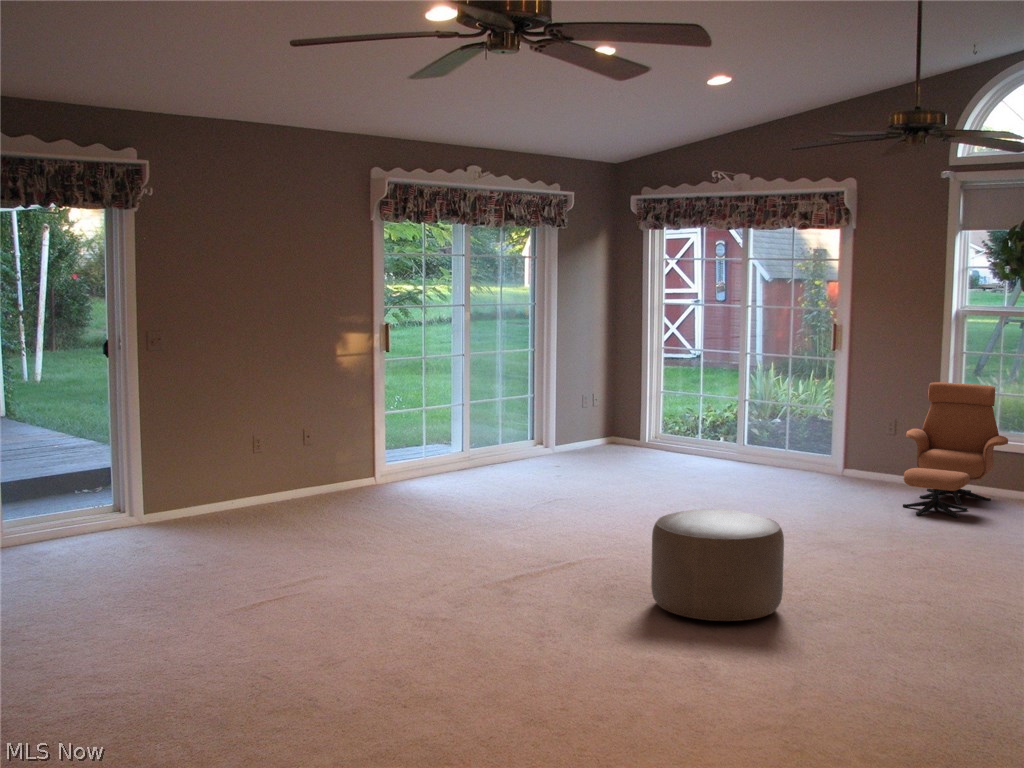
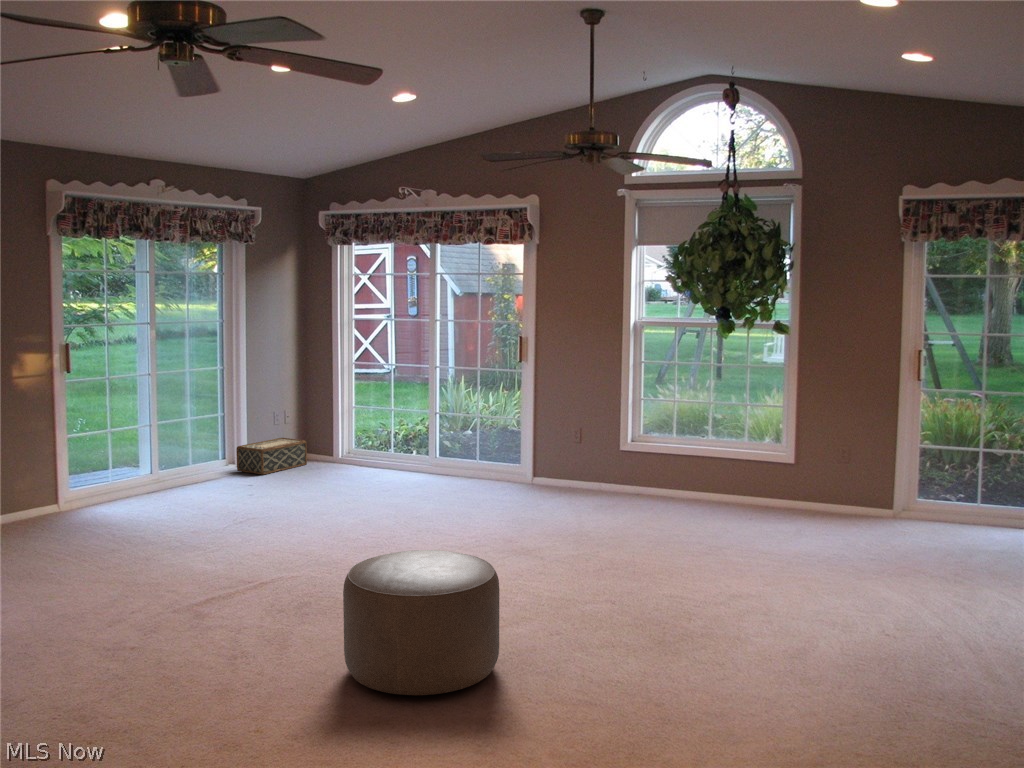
lounge chair: present [903,382,1008,517] -> none [594,390,687,523]
woven basket: none [545,421,611,455] -> present [236,438,307,475]

